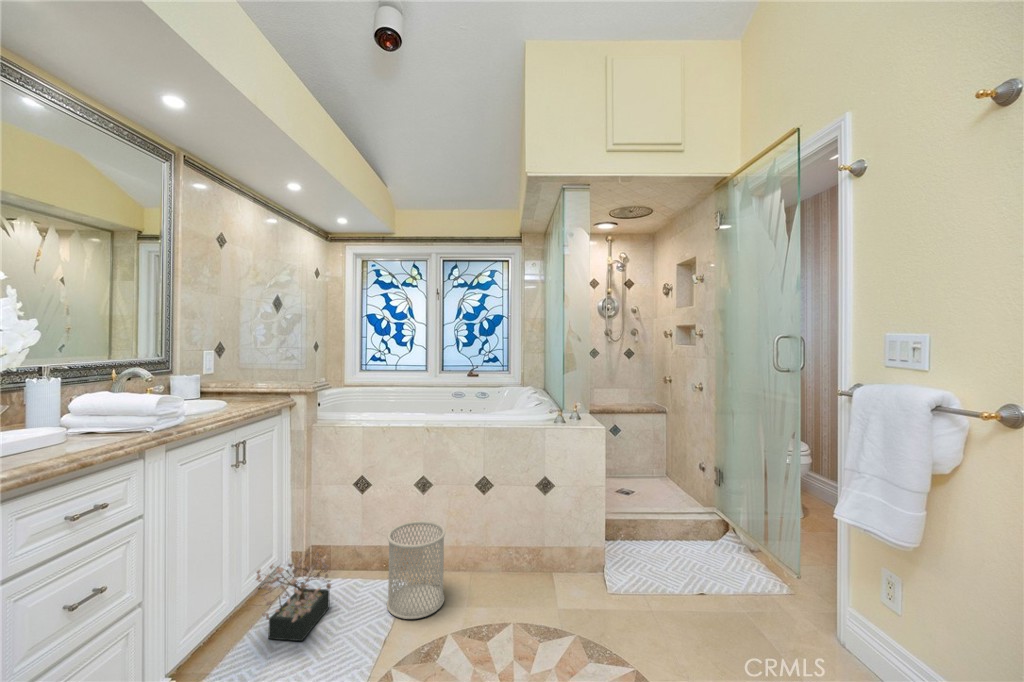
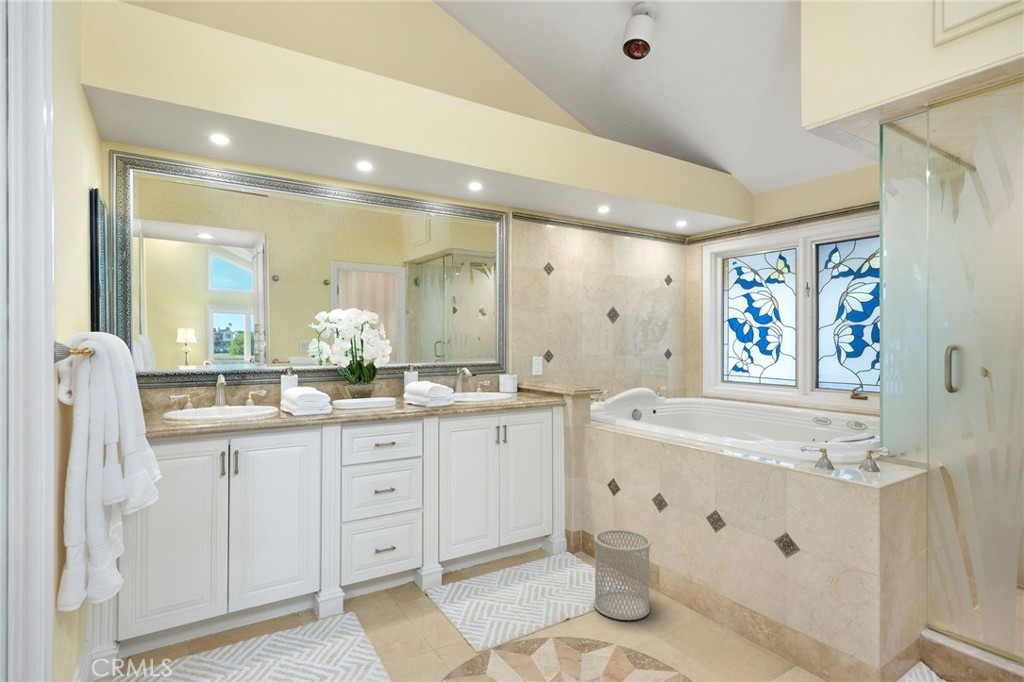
decorative plant: present [253,552,331,641] -> none [502,519,568,586]

